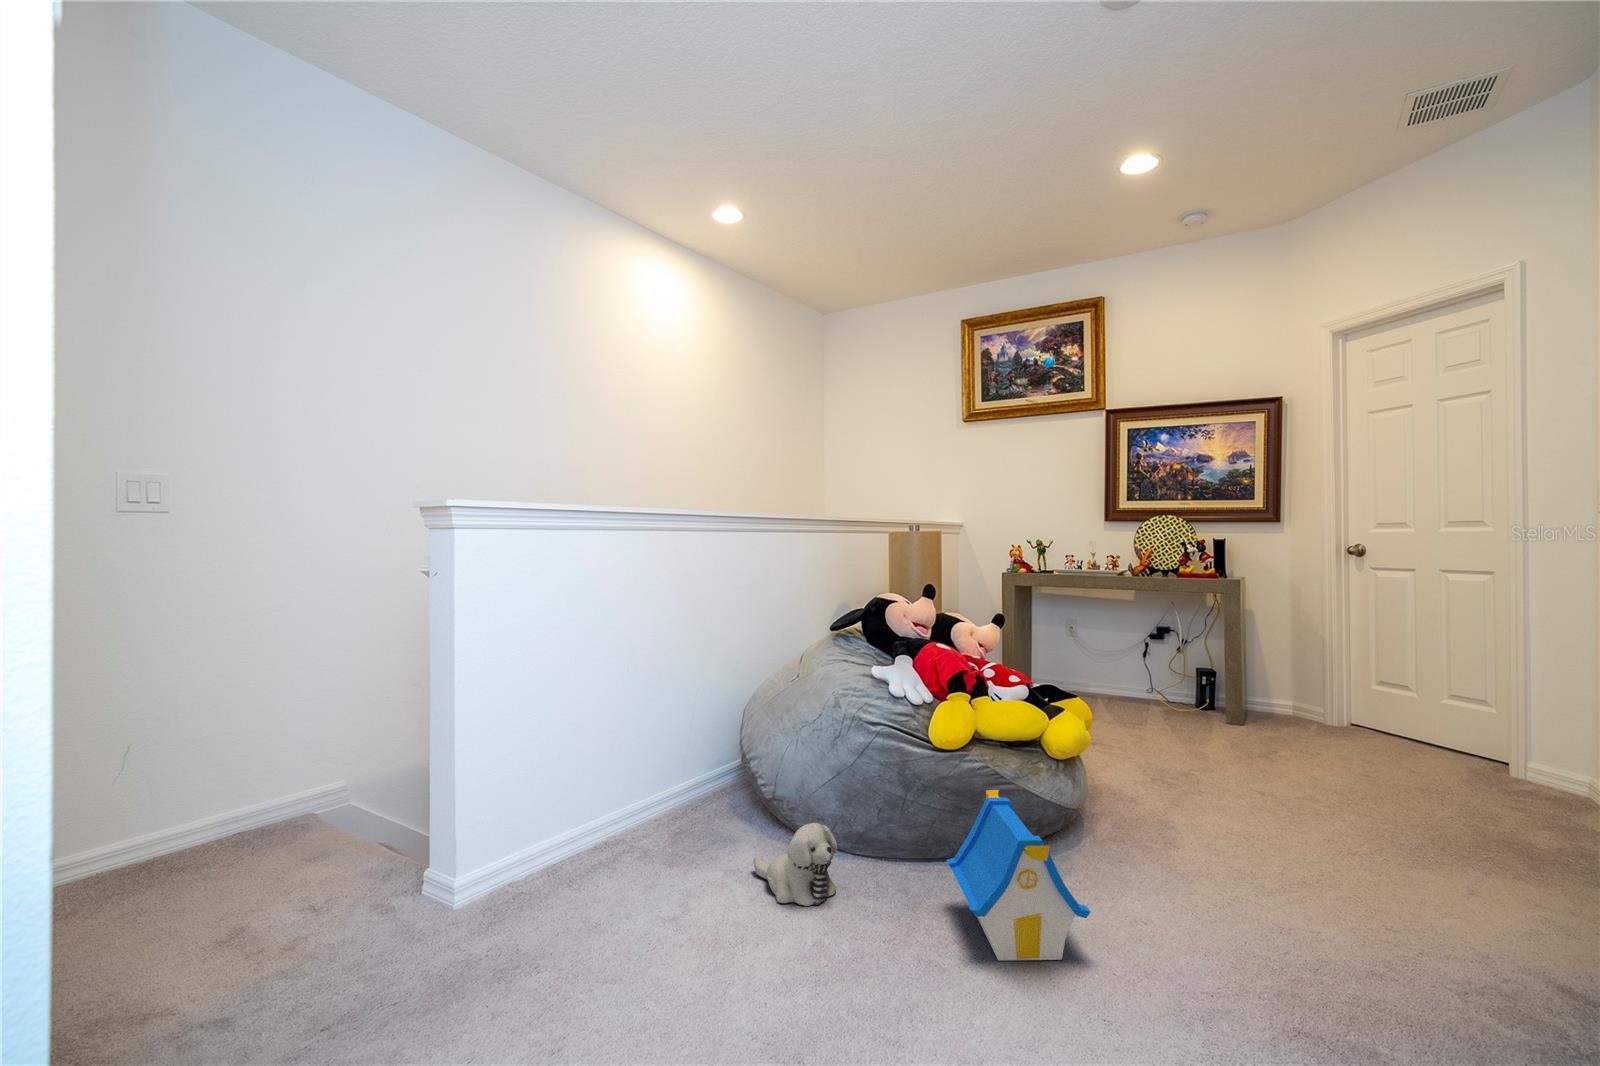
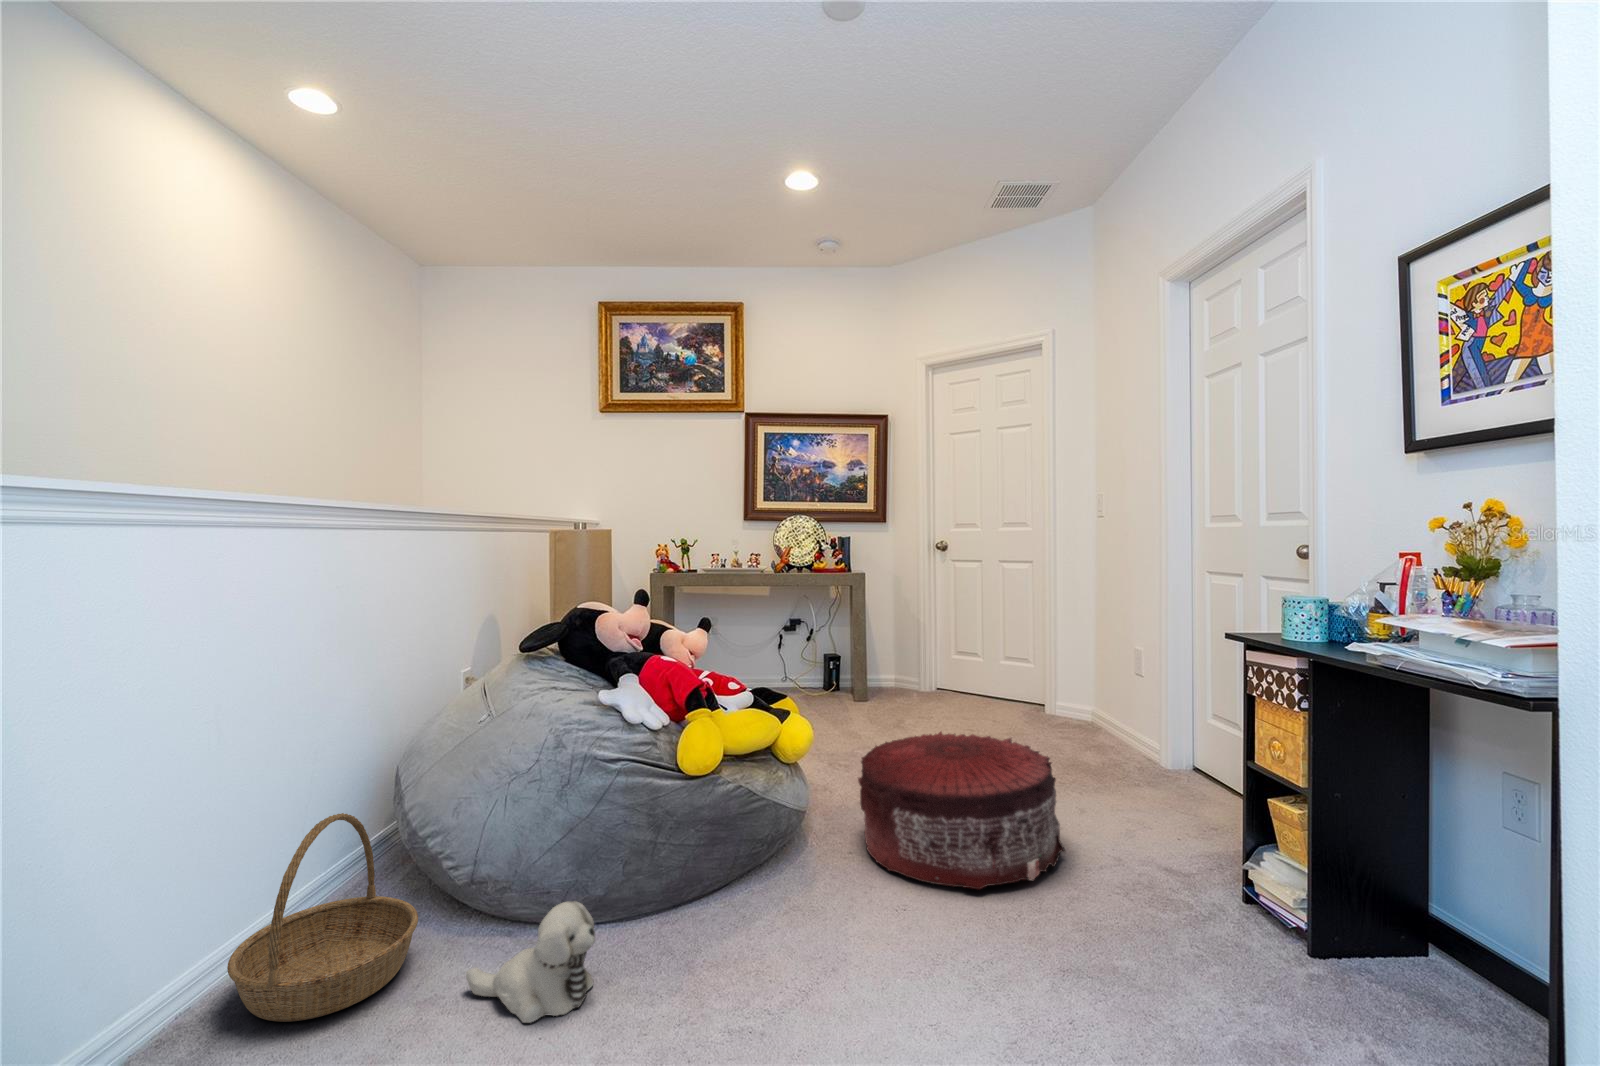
basket: none [627,728,737,858] -> present [227,813,418,1022]
pouf: none [1130,757,1392,942] -> present [858,731,1065,890]
toy house: present [946,790,1090,961] -> none [724,809,889,998]

